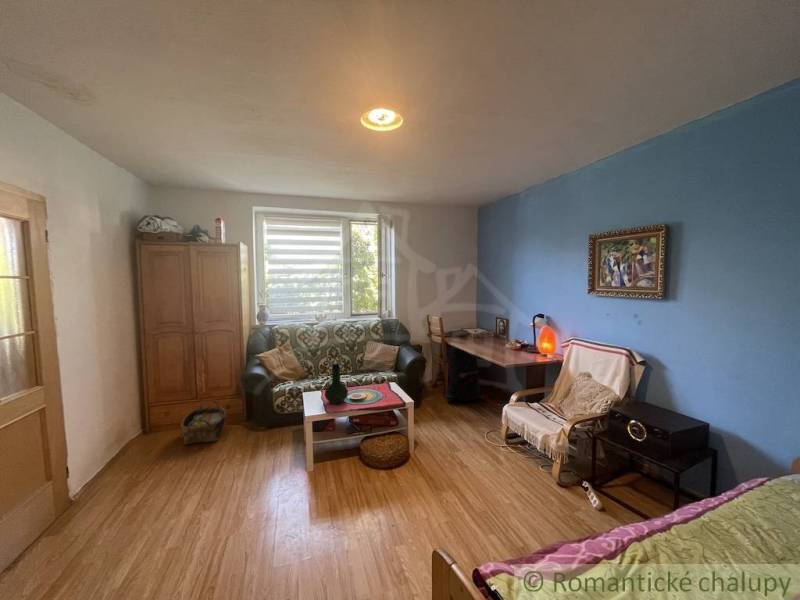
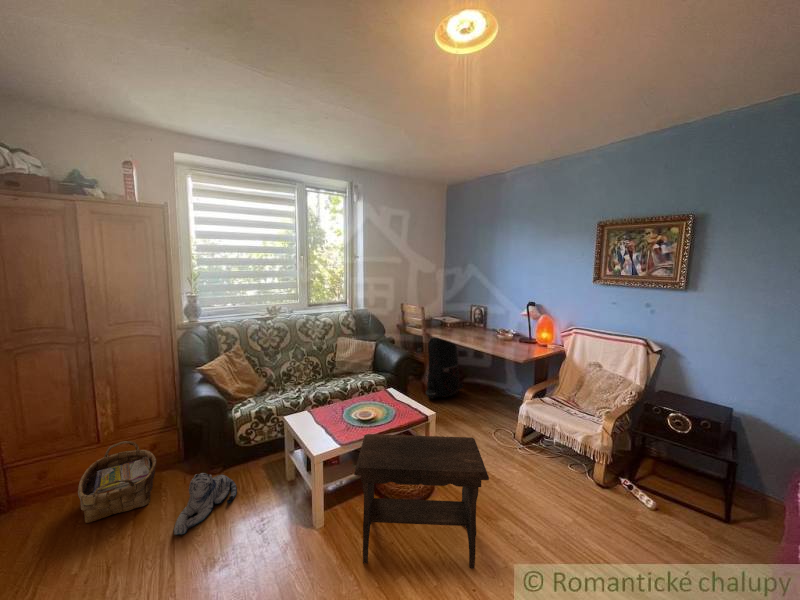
vase: present [325,364,348,404] -> none [327,376,358,429]
footstool: none [317,407,420,514] -> present [354,434,489,568]
plush toy: none [225,423,271,459] -> present [174,473,237,535]

